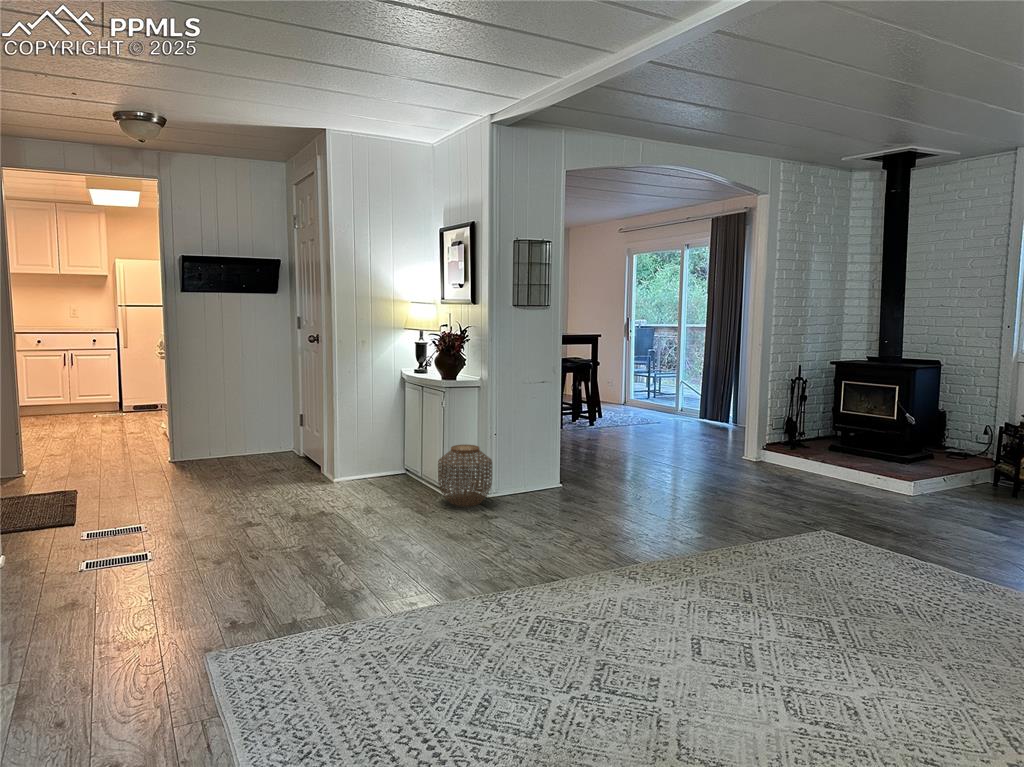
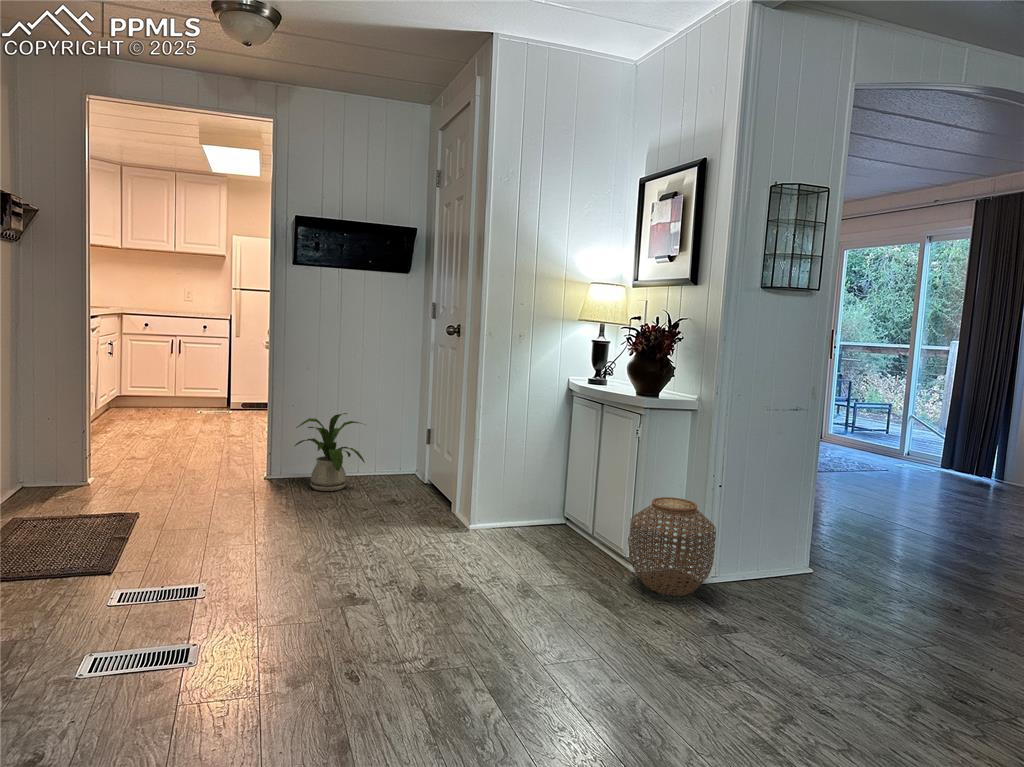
house plant: none [193,405,252,466] -> present [295,413,365,491]

